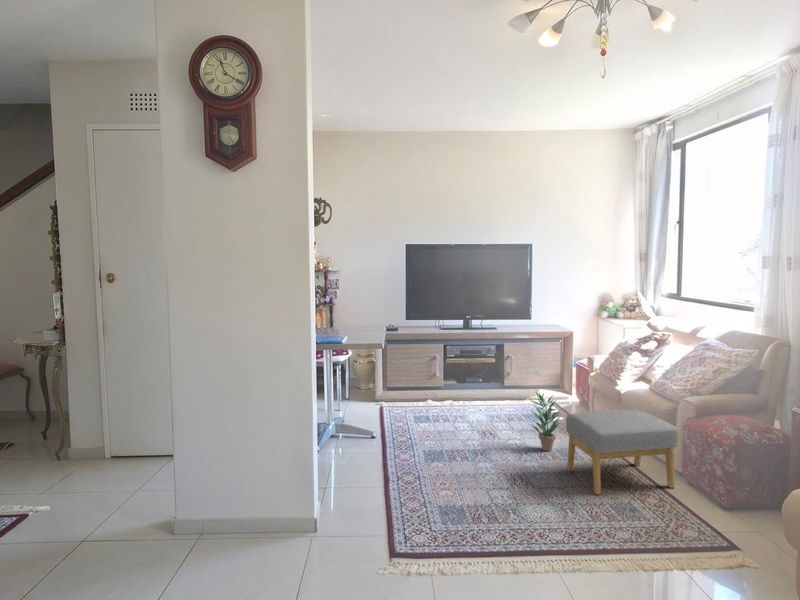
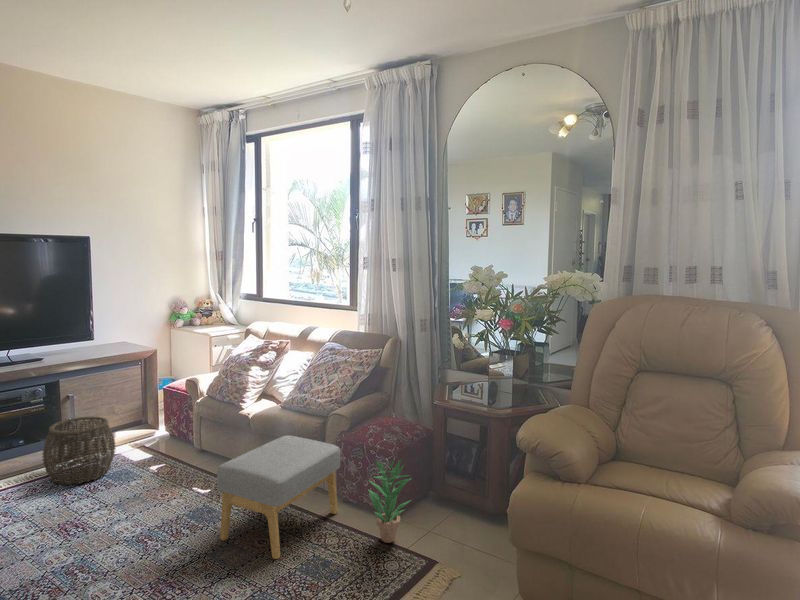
woven basket: none [488,371,532,414] -> present [42,416,115,485]
potted plant: present [532,393,560,451] -> present [368,460,411,543]

